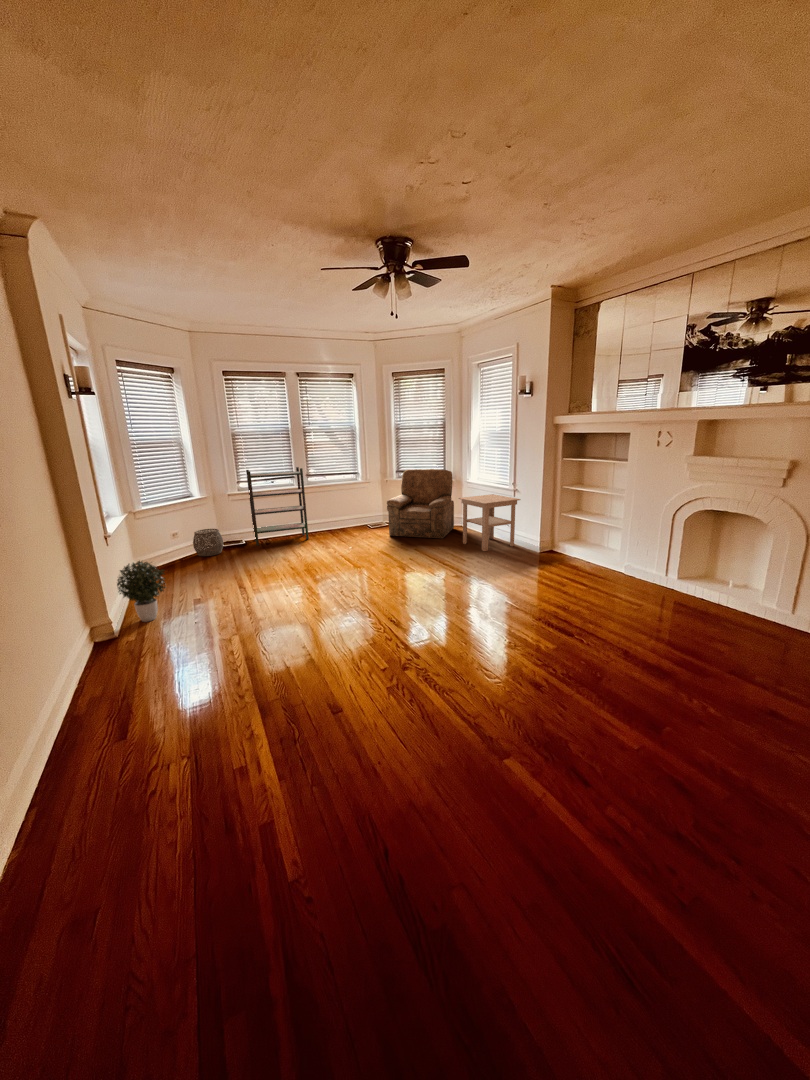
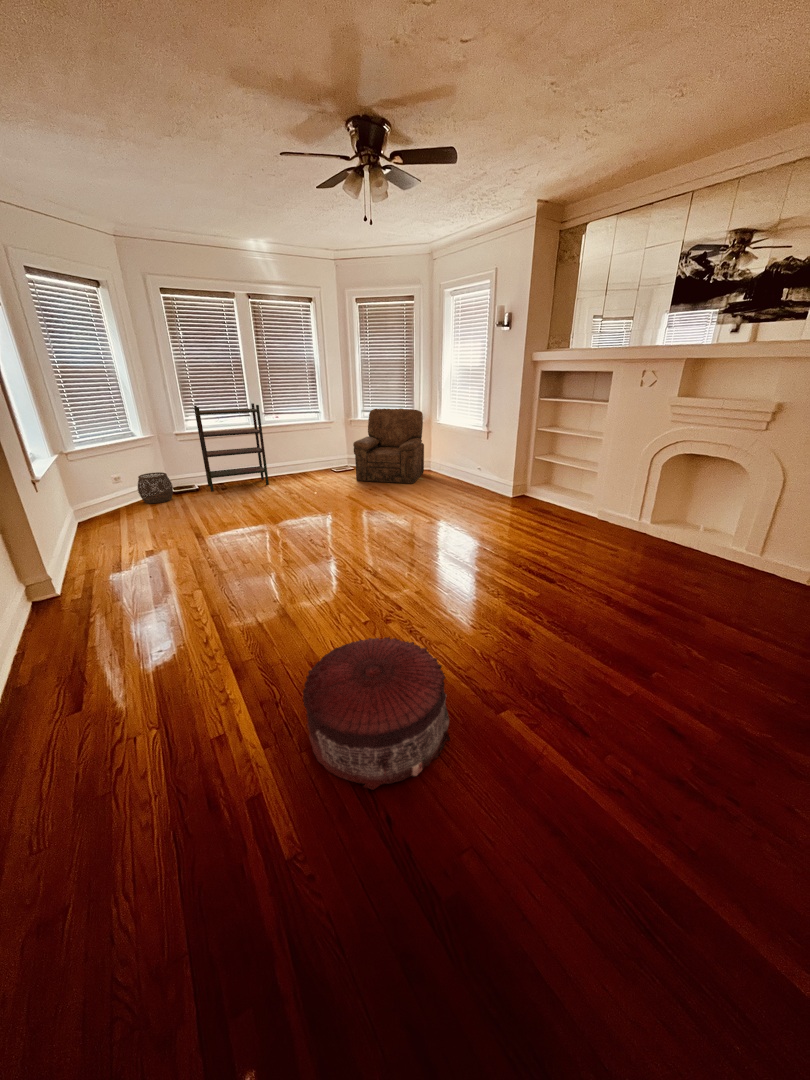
side table: present [459,494,520,551] -> none [431,437,495,497]
potted plant: present [117,561,166,622] -> none [51,508,113,578]
pouf: none [315,680,453,827] -> present [303,637,450,790]

